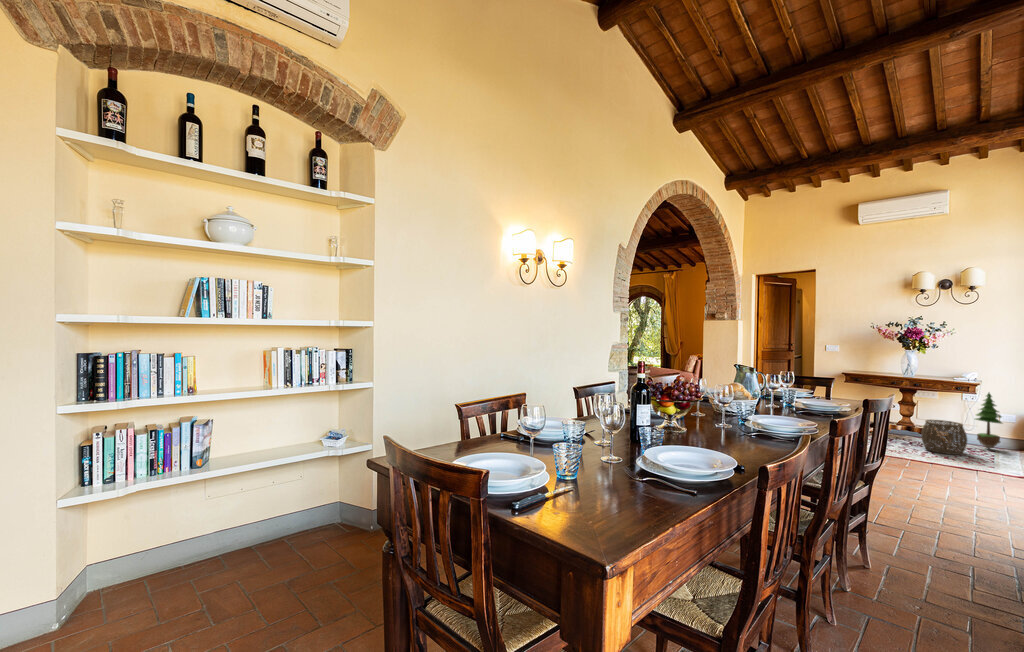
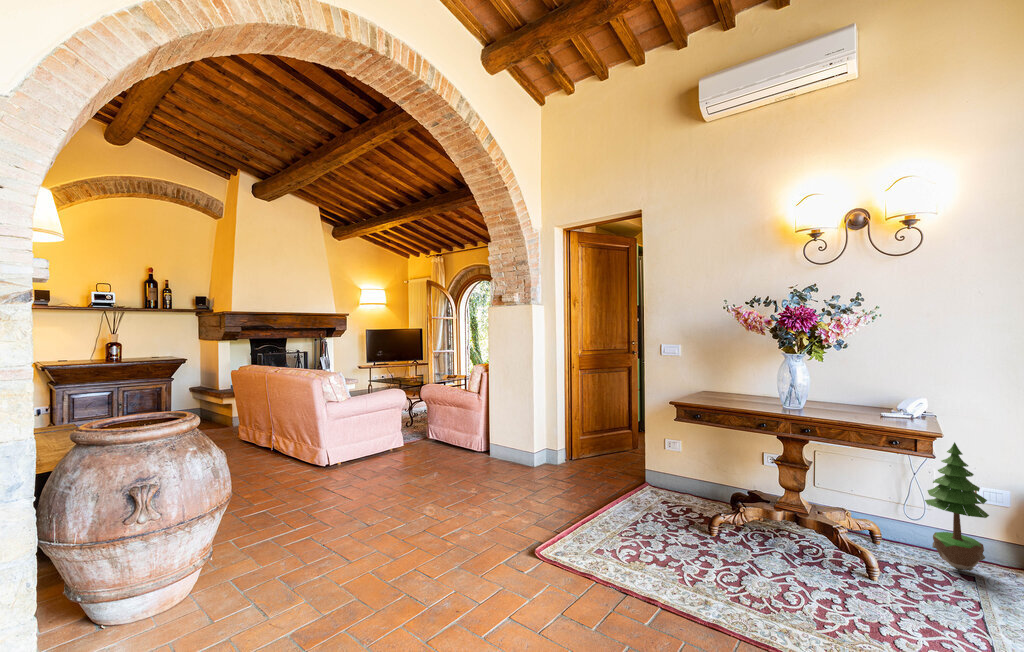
woven basket: present [921,420,967,455] -> none [819,512,925,614]

